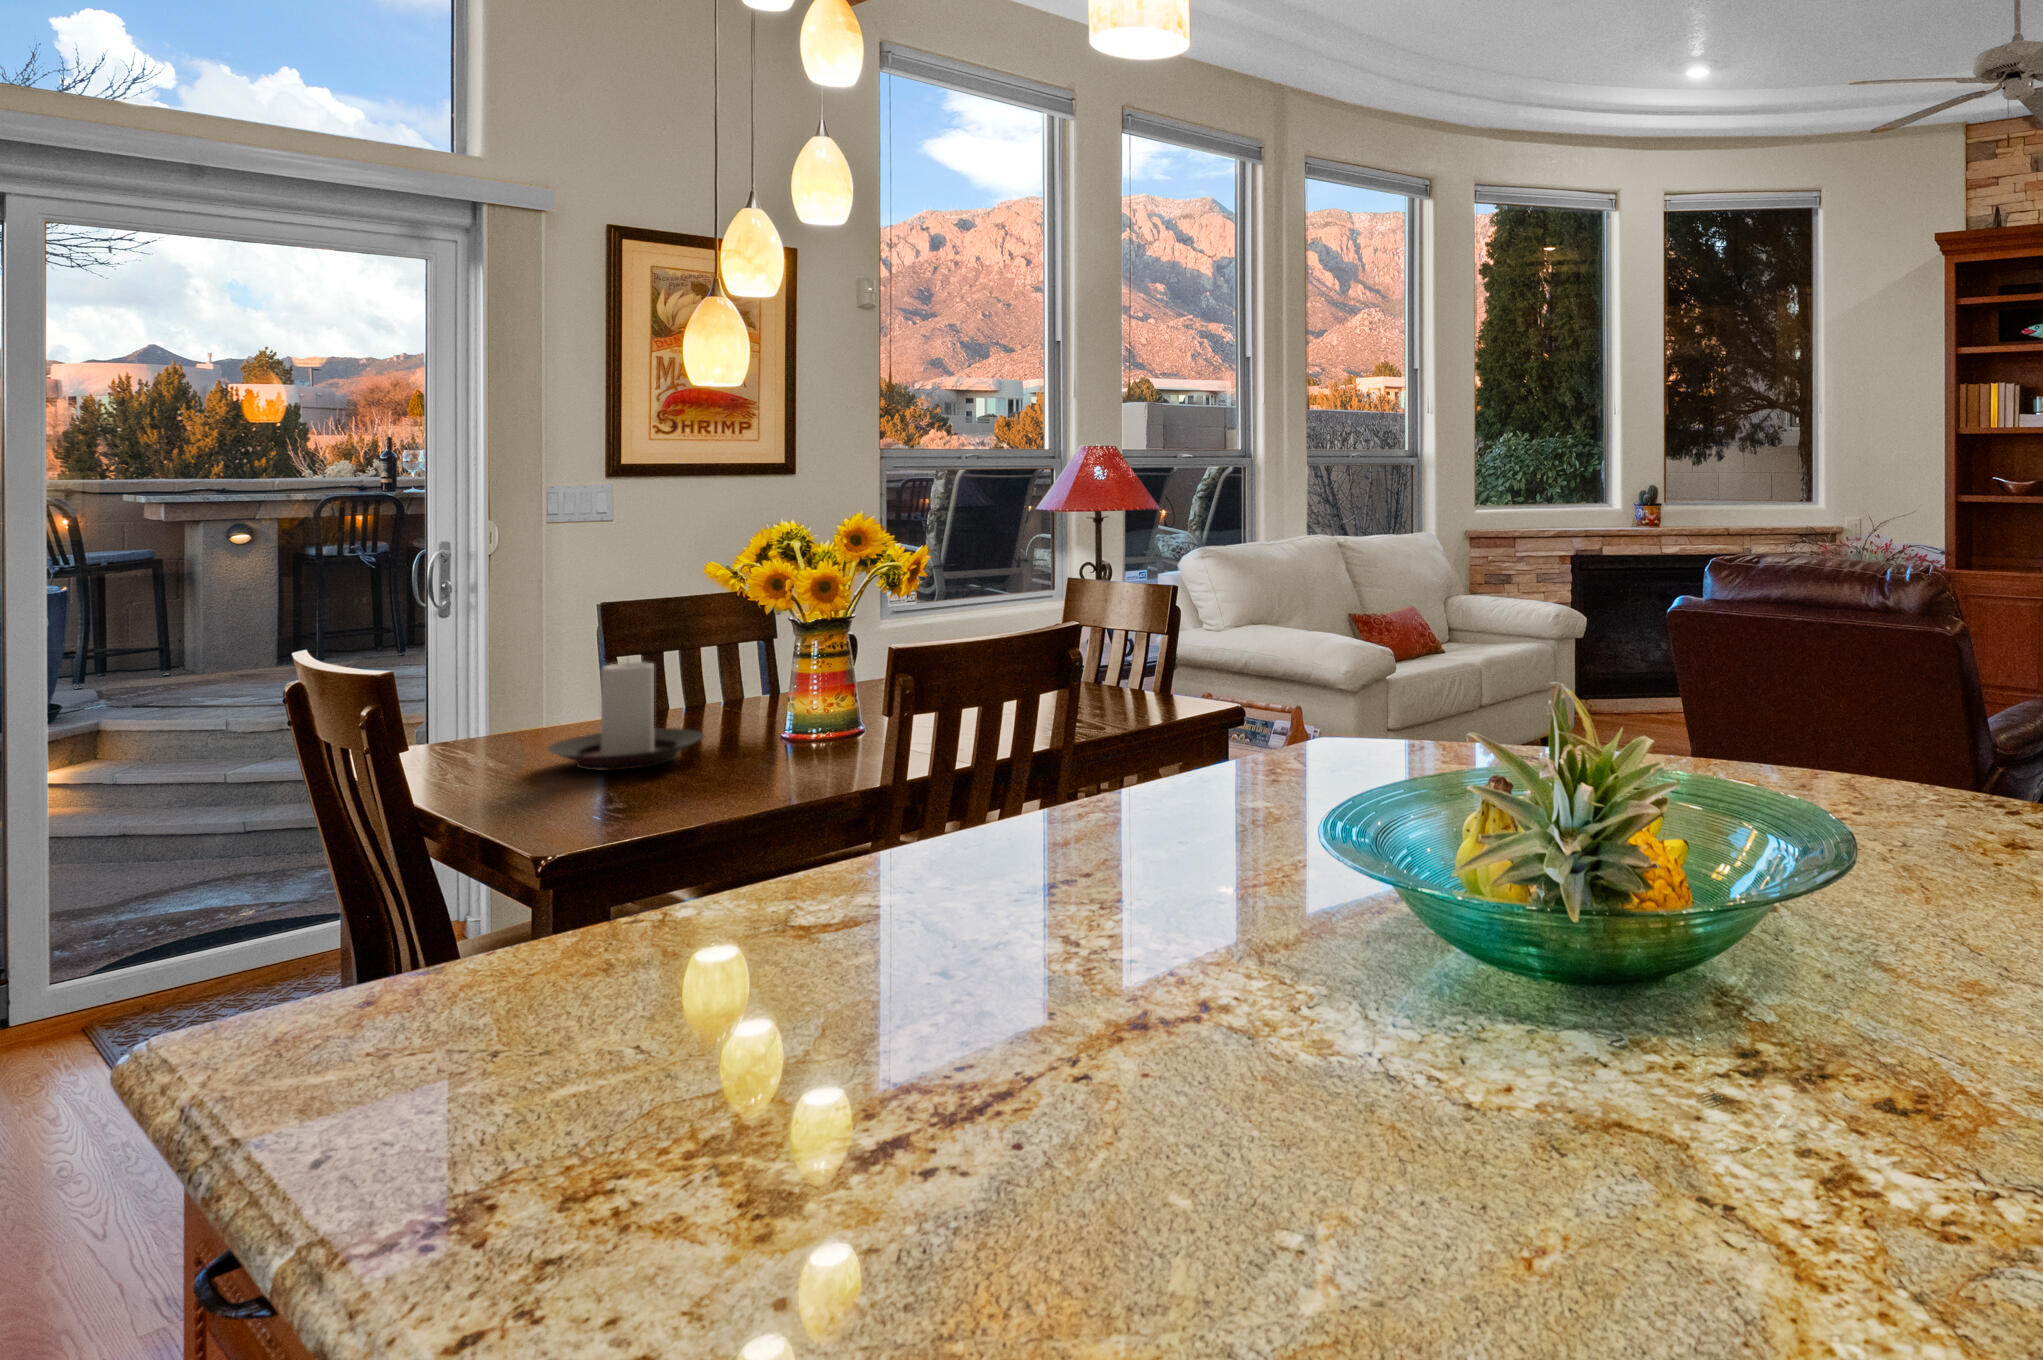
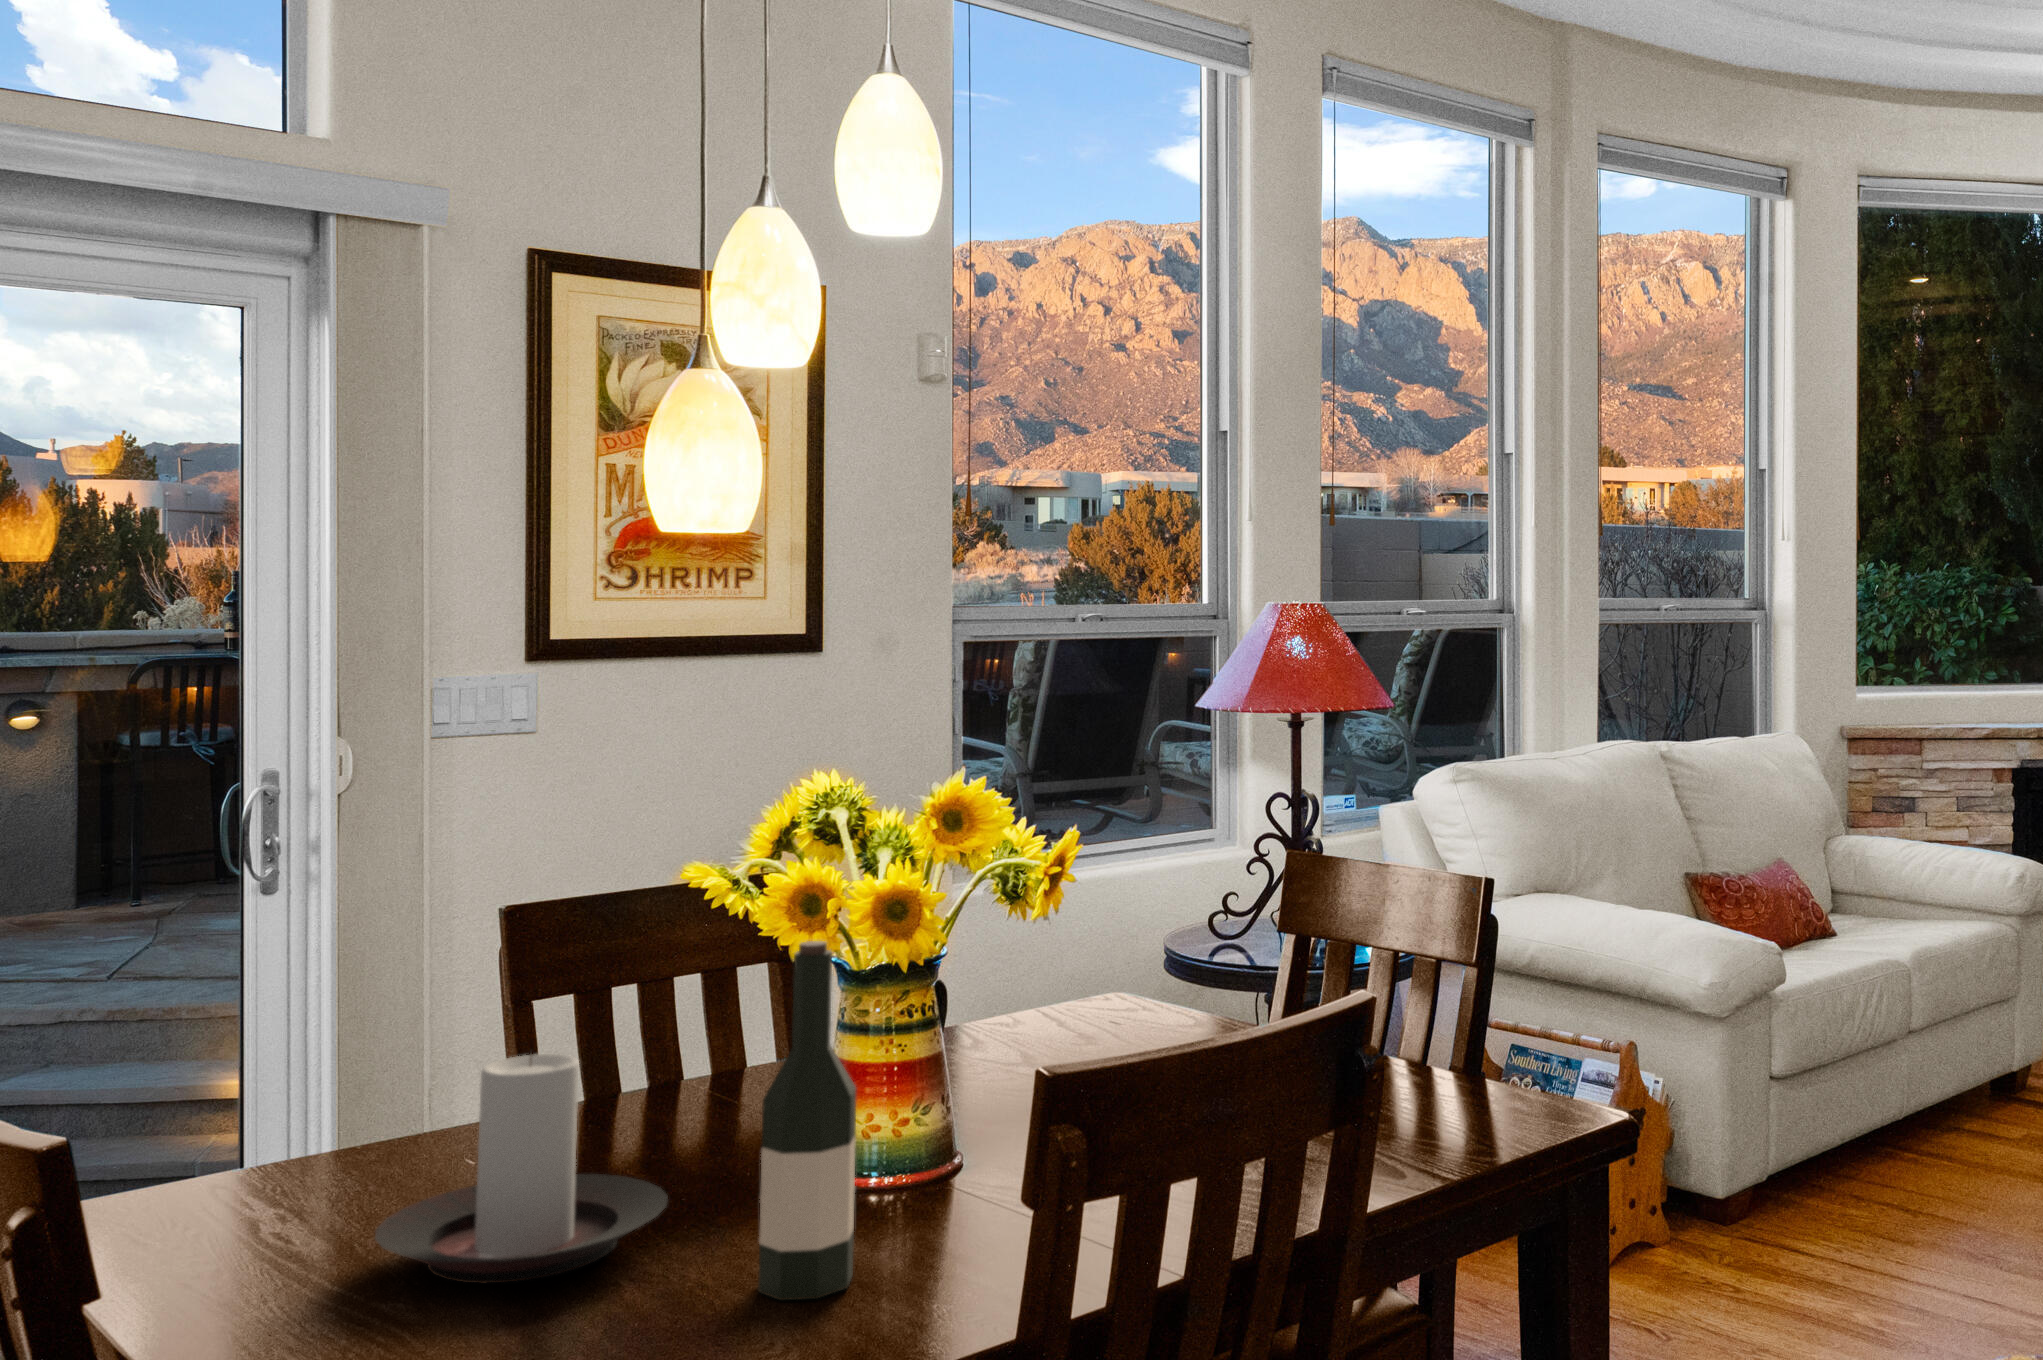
wine bottle: none [752,599,803,773] -> present [758,941,857,1300]

